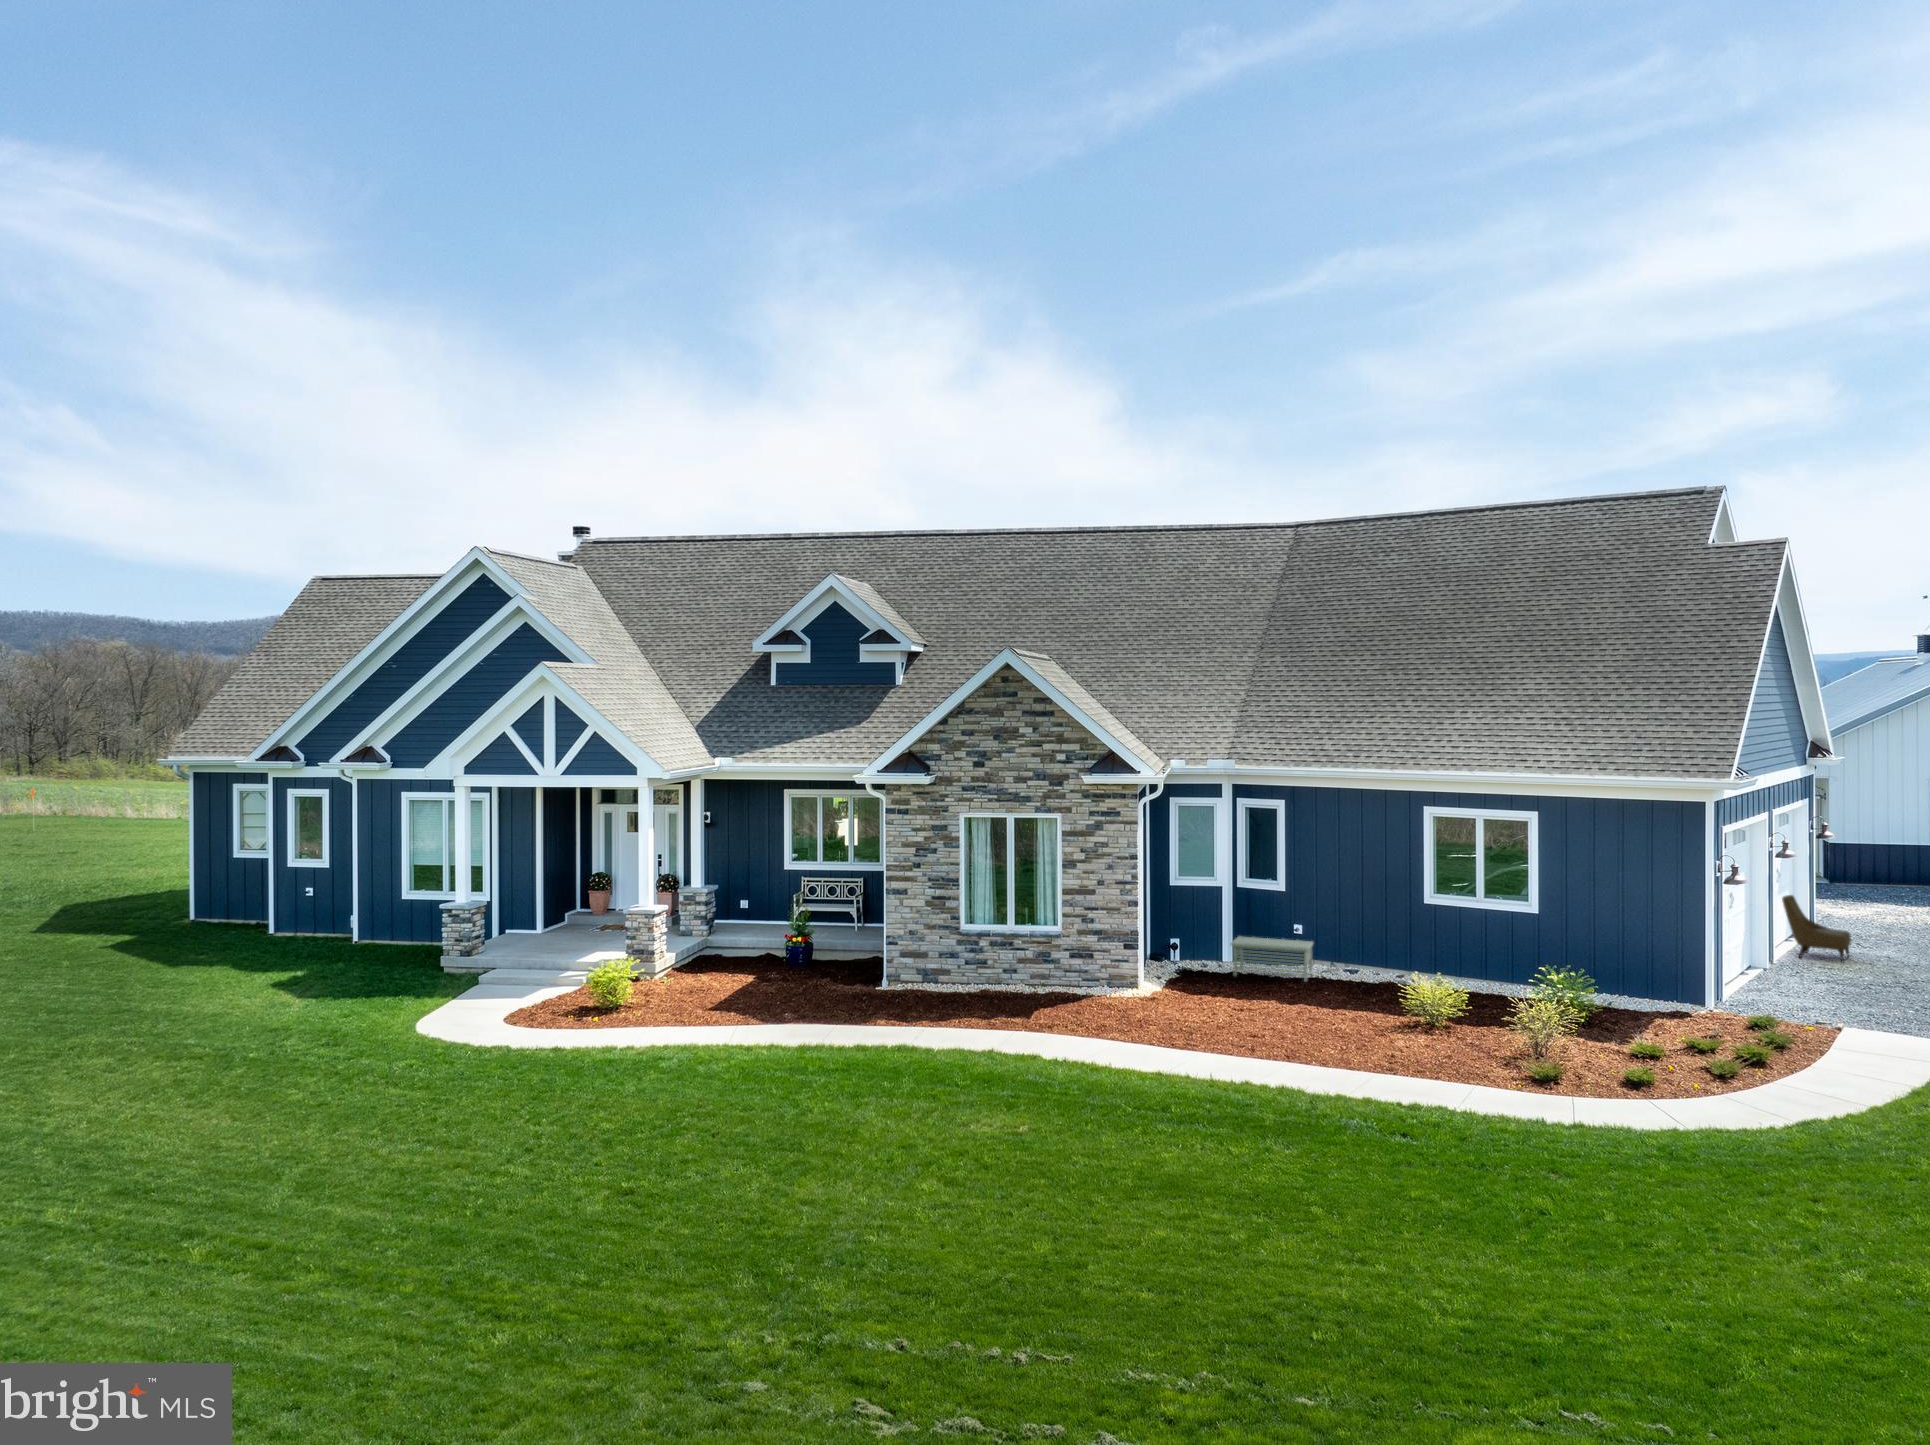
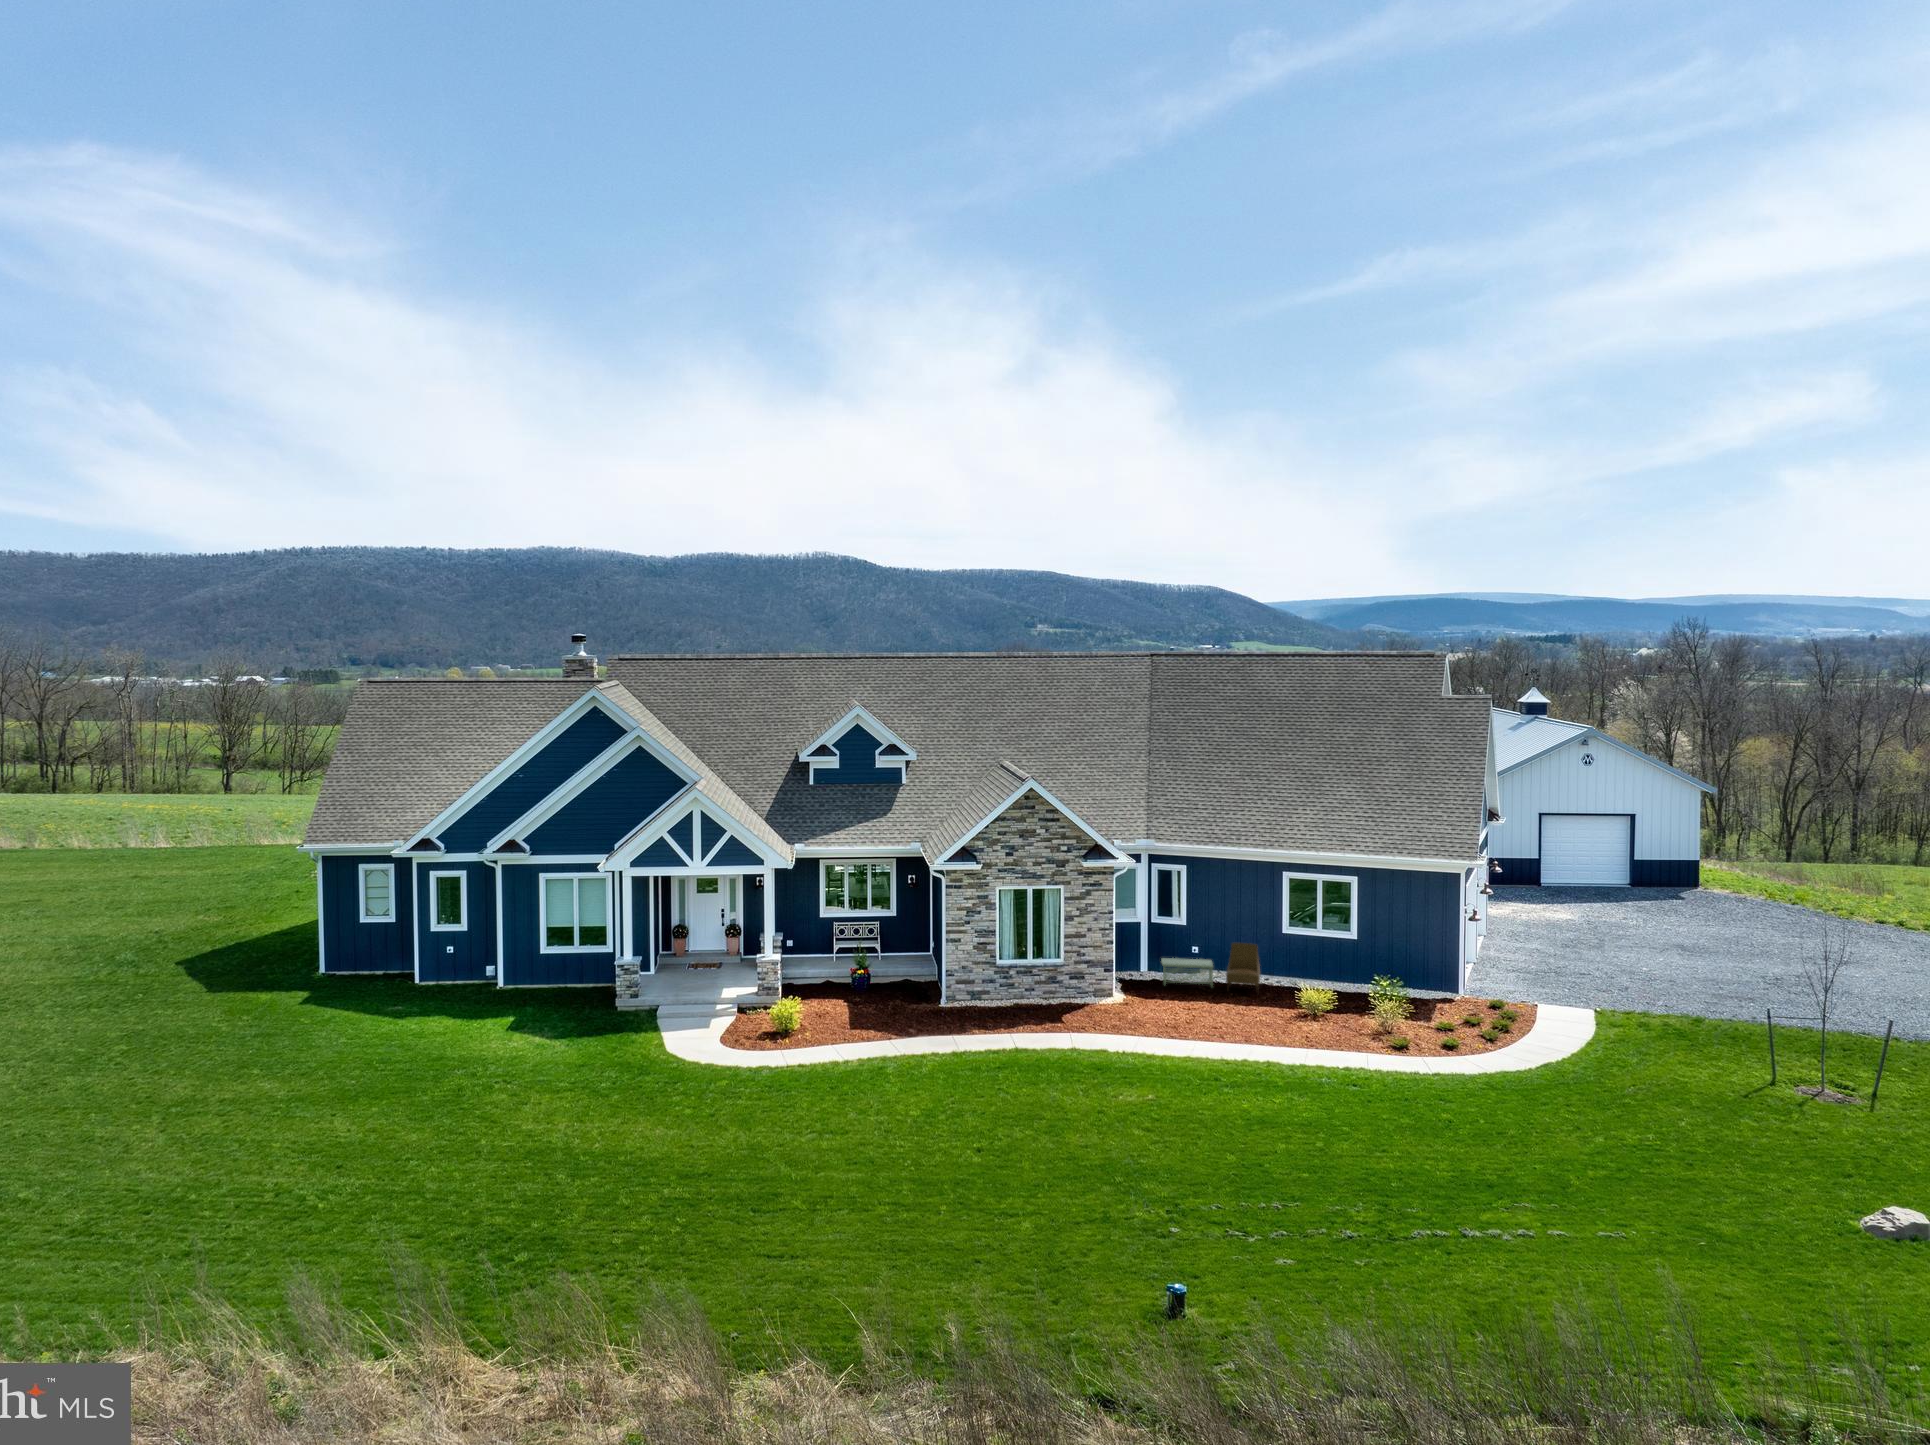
chair: present [1782,895,1851,962] -> present [1226,943,1260,991]

